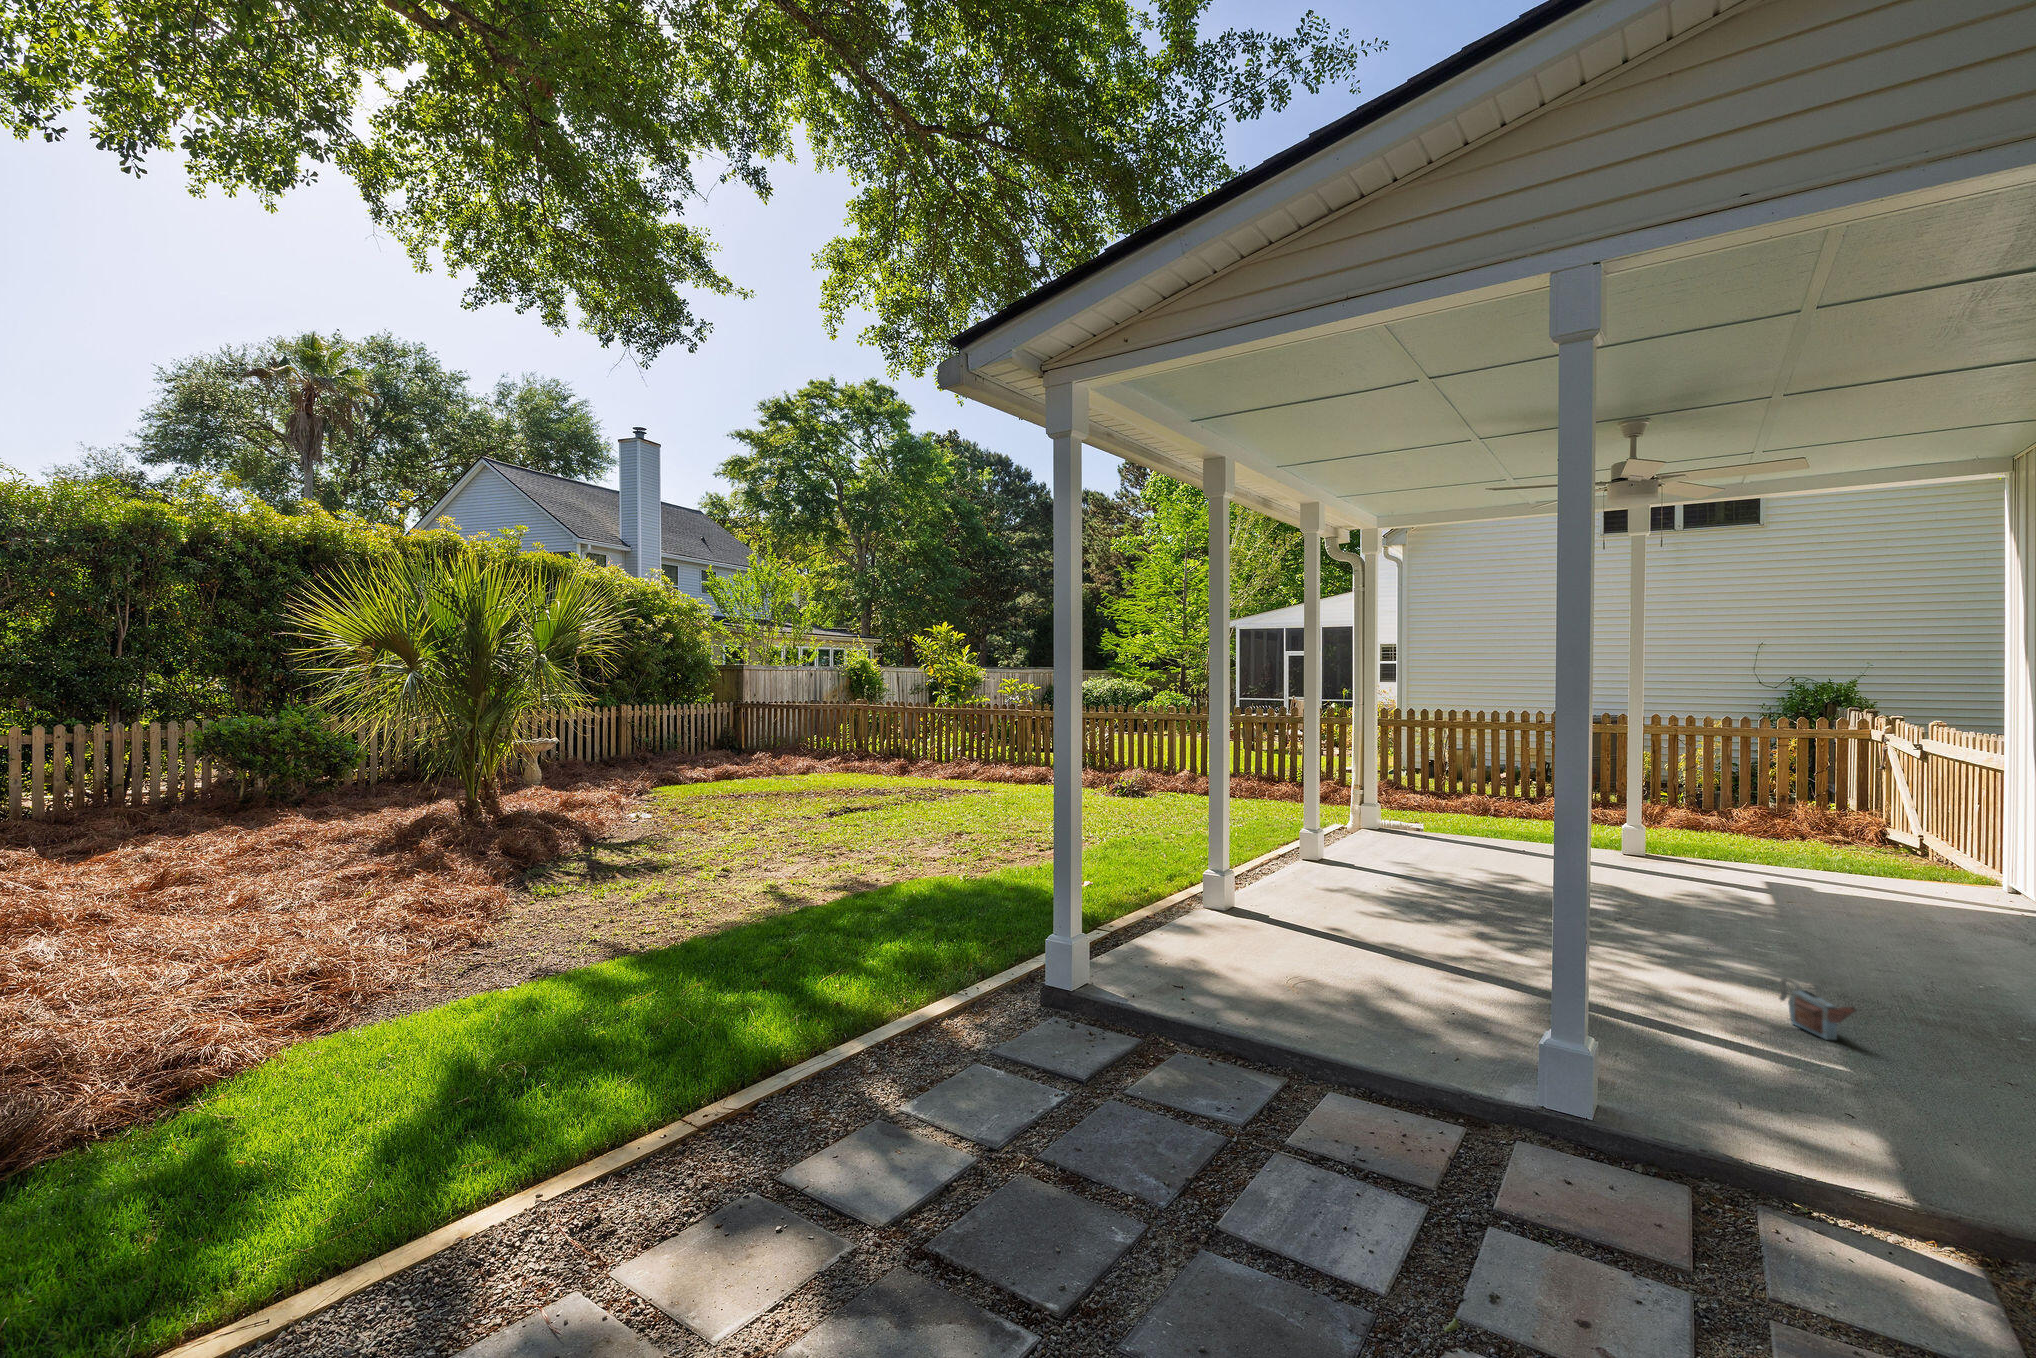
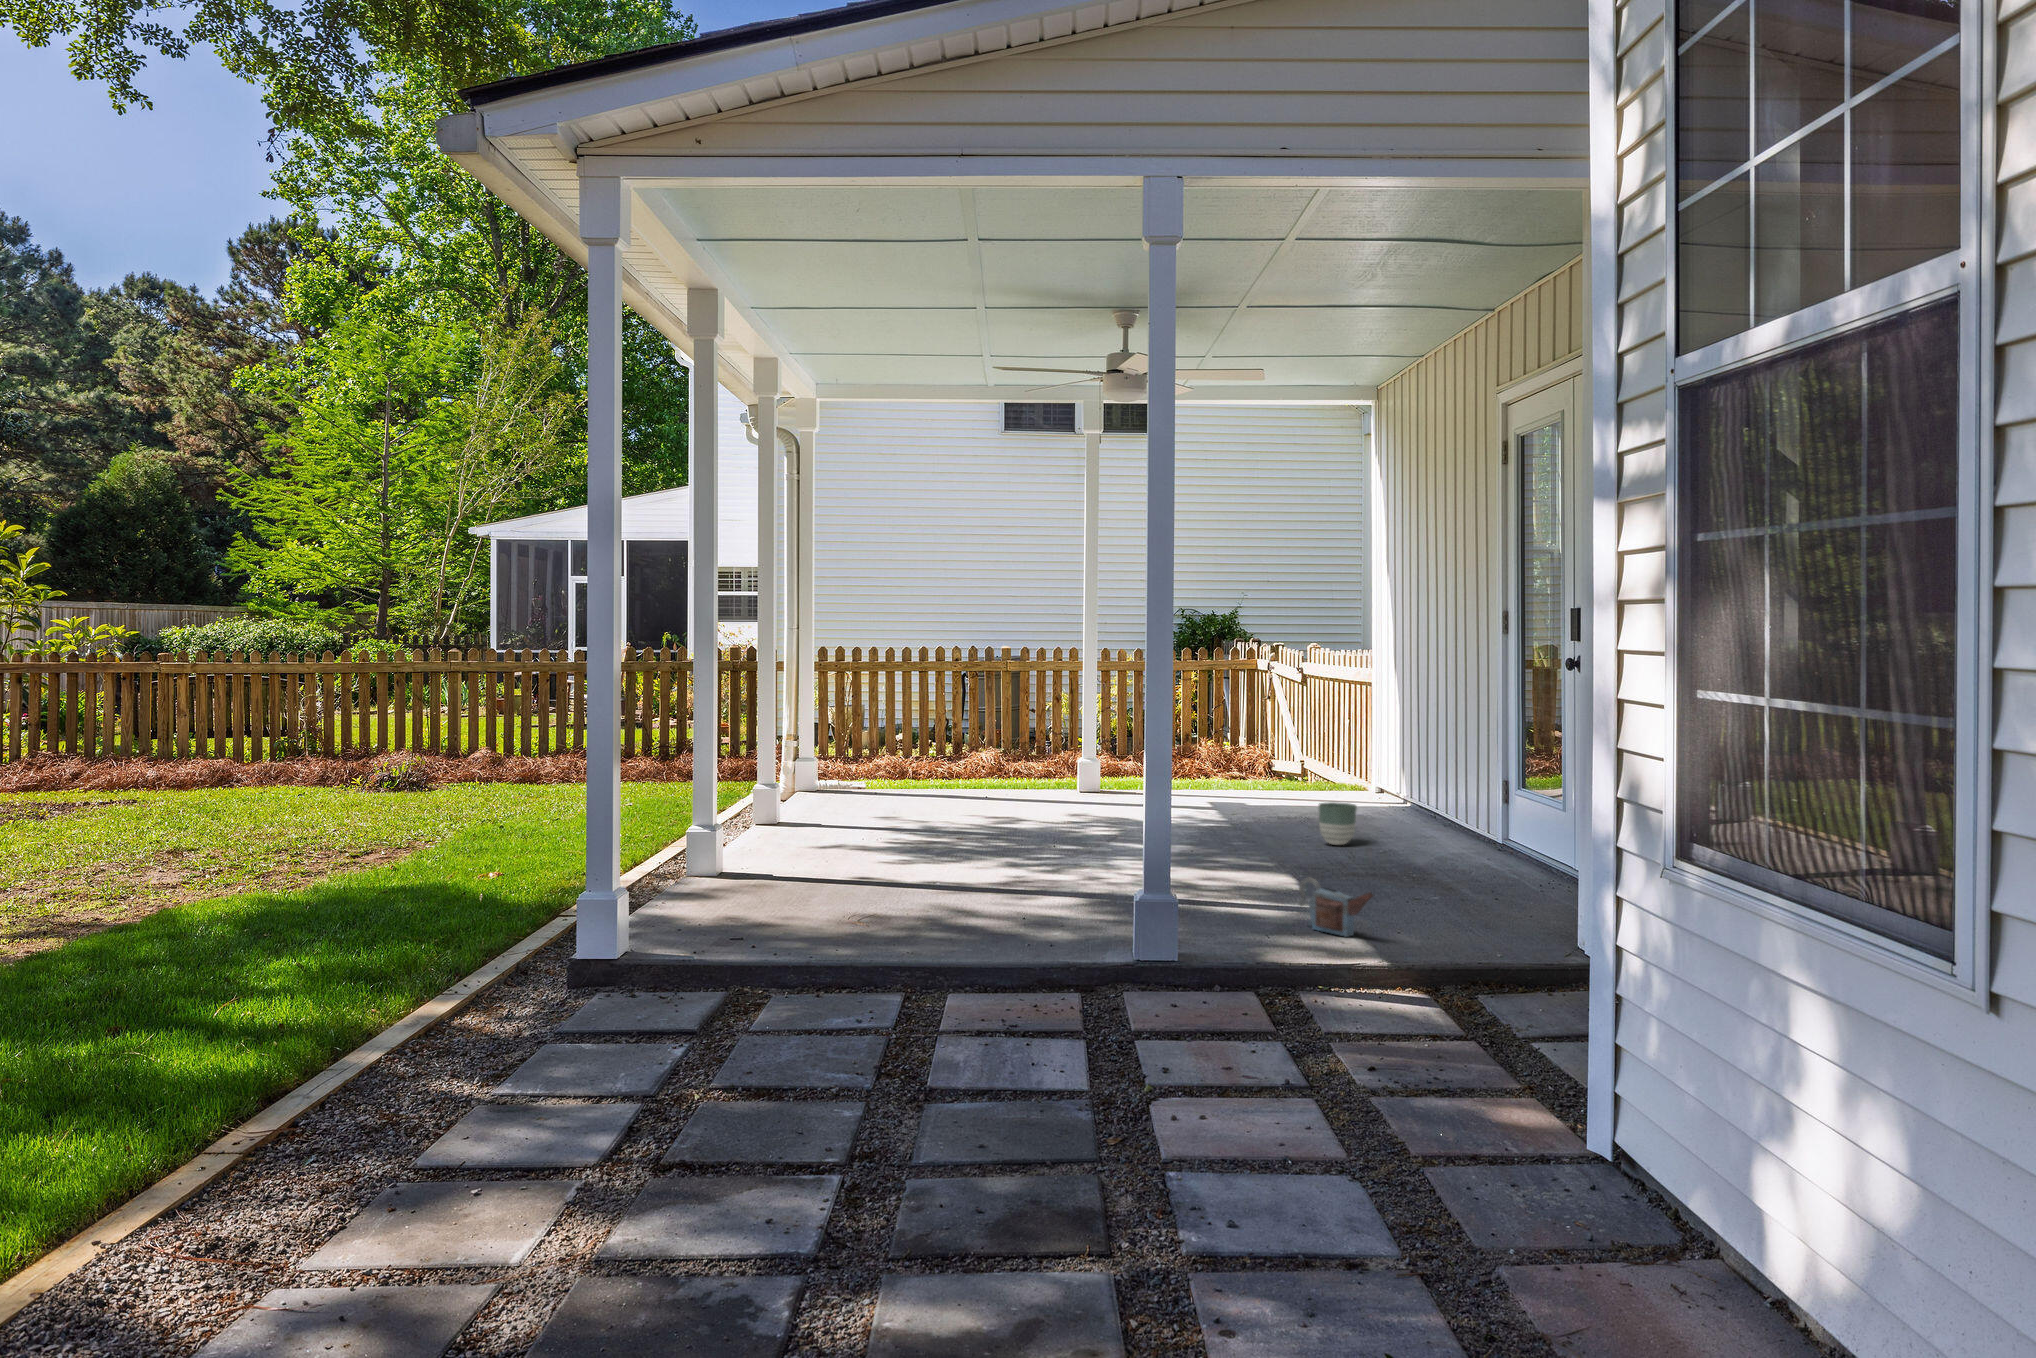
planter: none [1870,896,1920,938] -> present [1319,802,1357,845]

